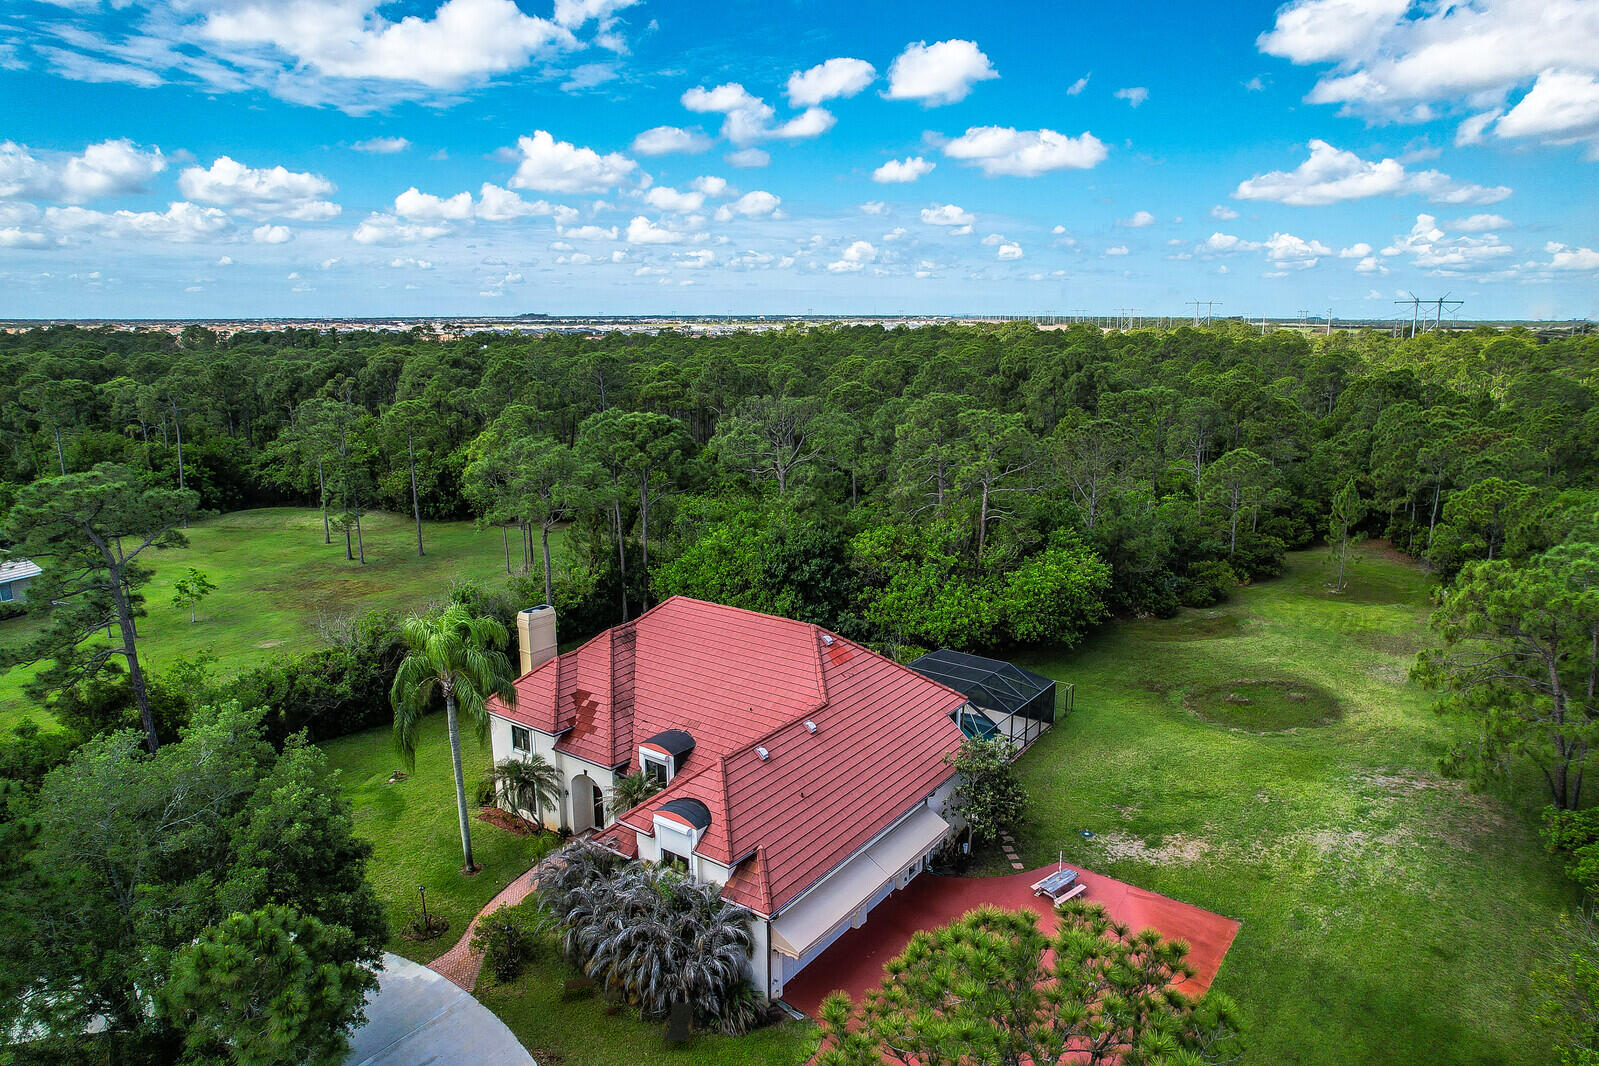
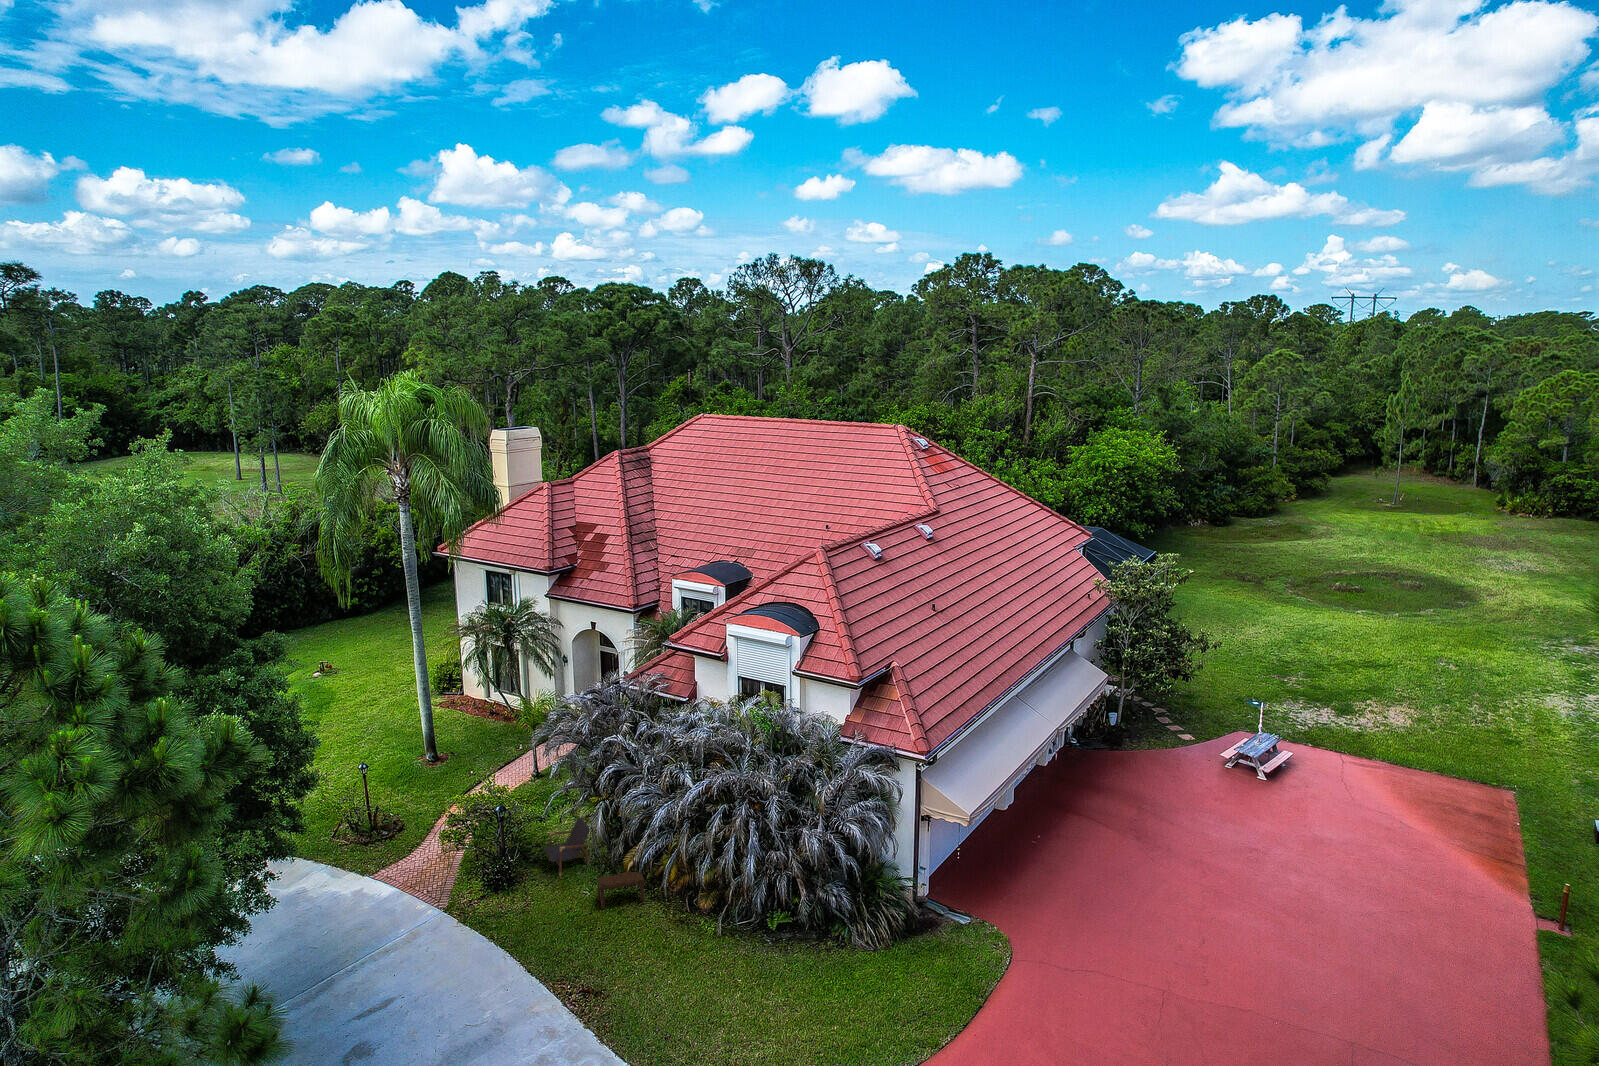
potted tree: present [602,987,621,1014] -> none [658,877,692,922]
lounge chair: present [664,1002,693,1045] -> present [544,818,589,877]

